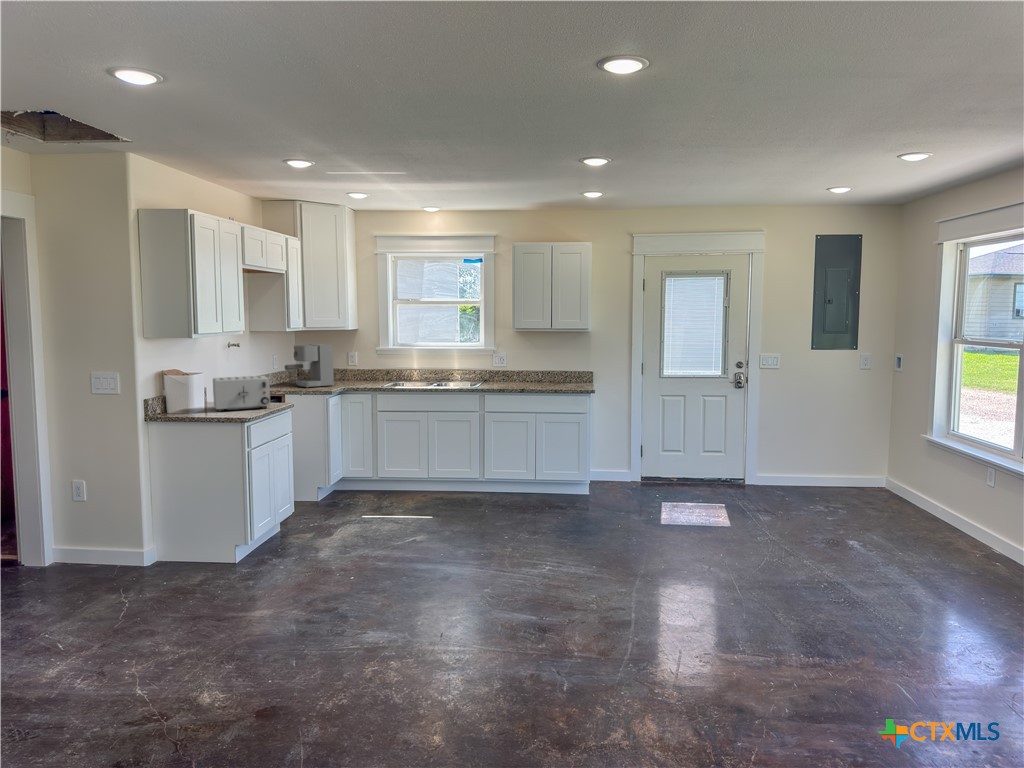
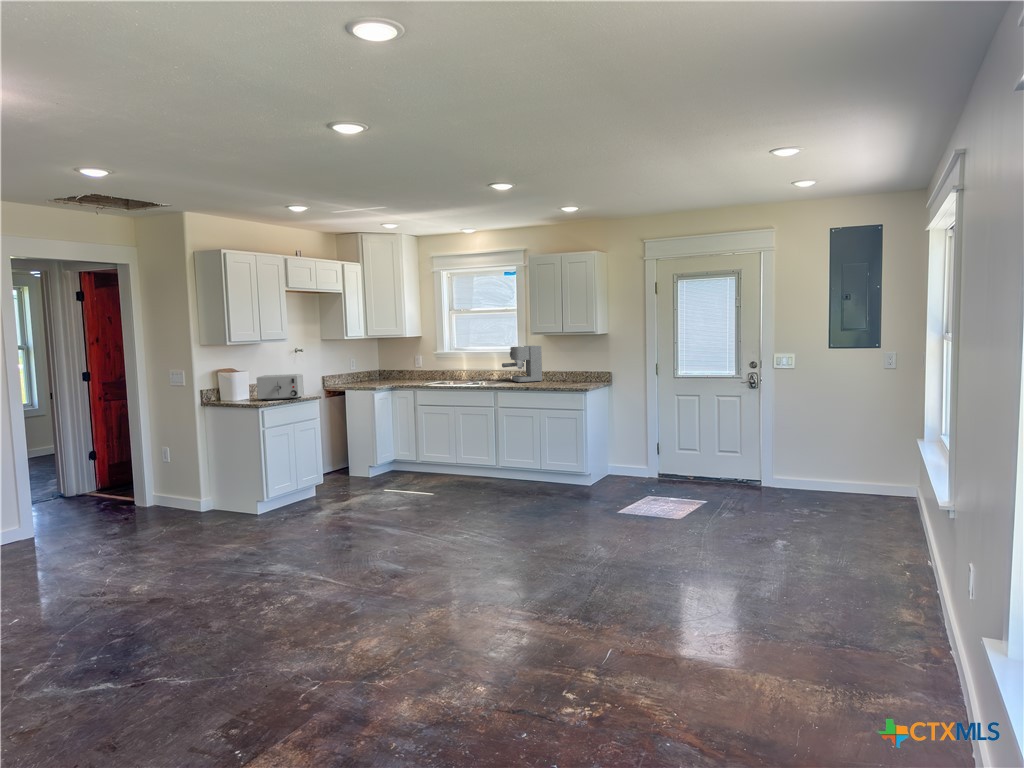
coffee maker: present [285,344,334,388] -> present [502,346,542,383]

